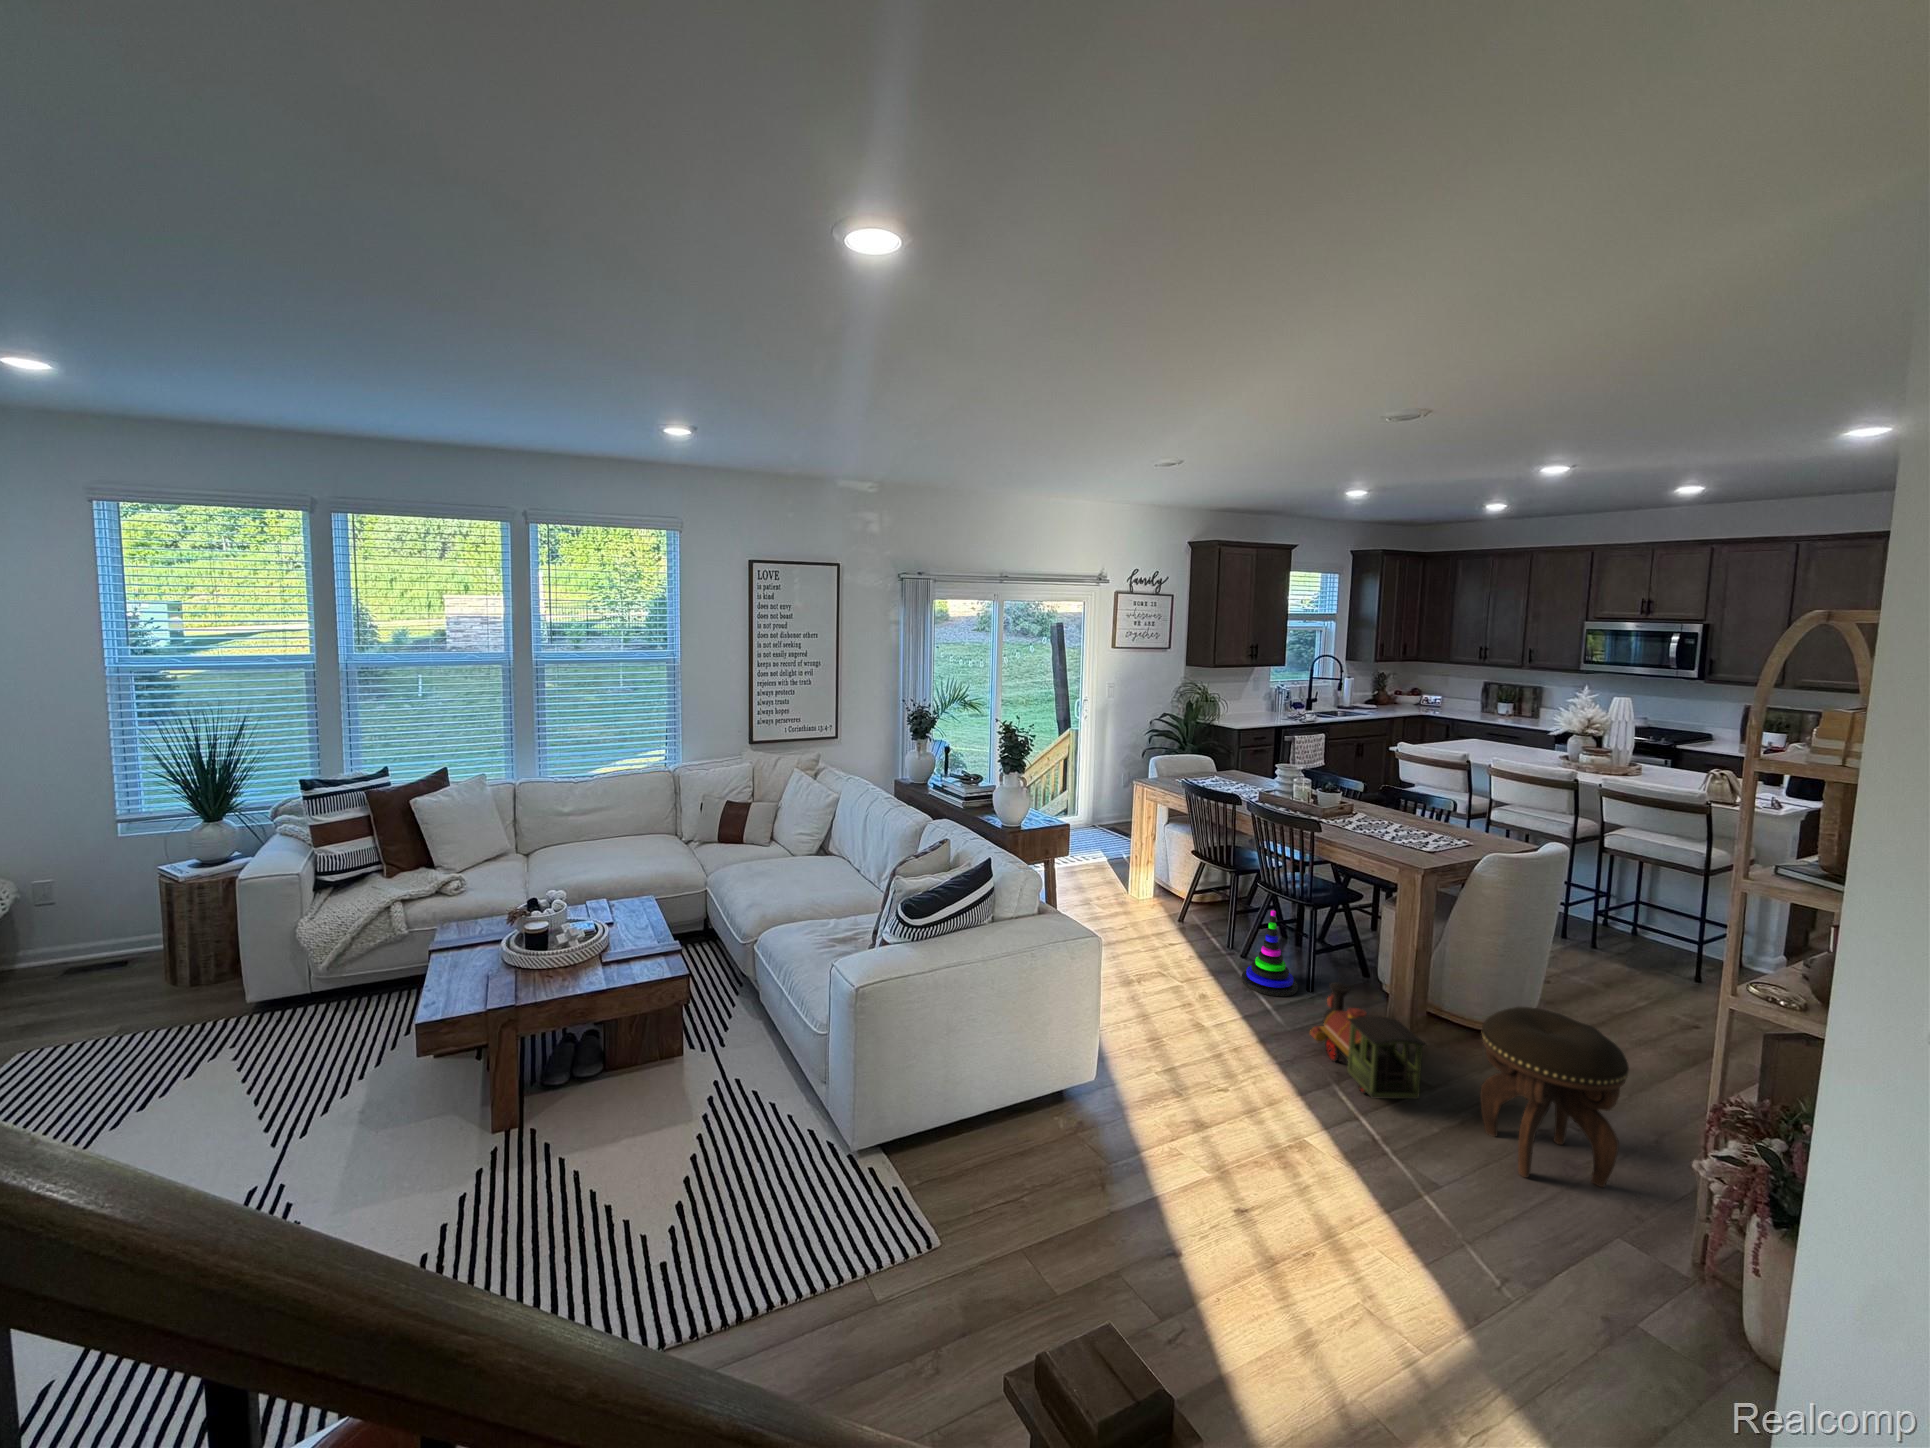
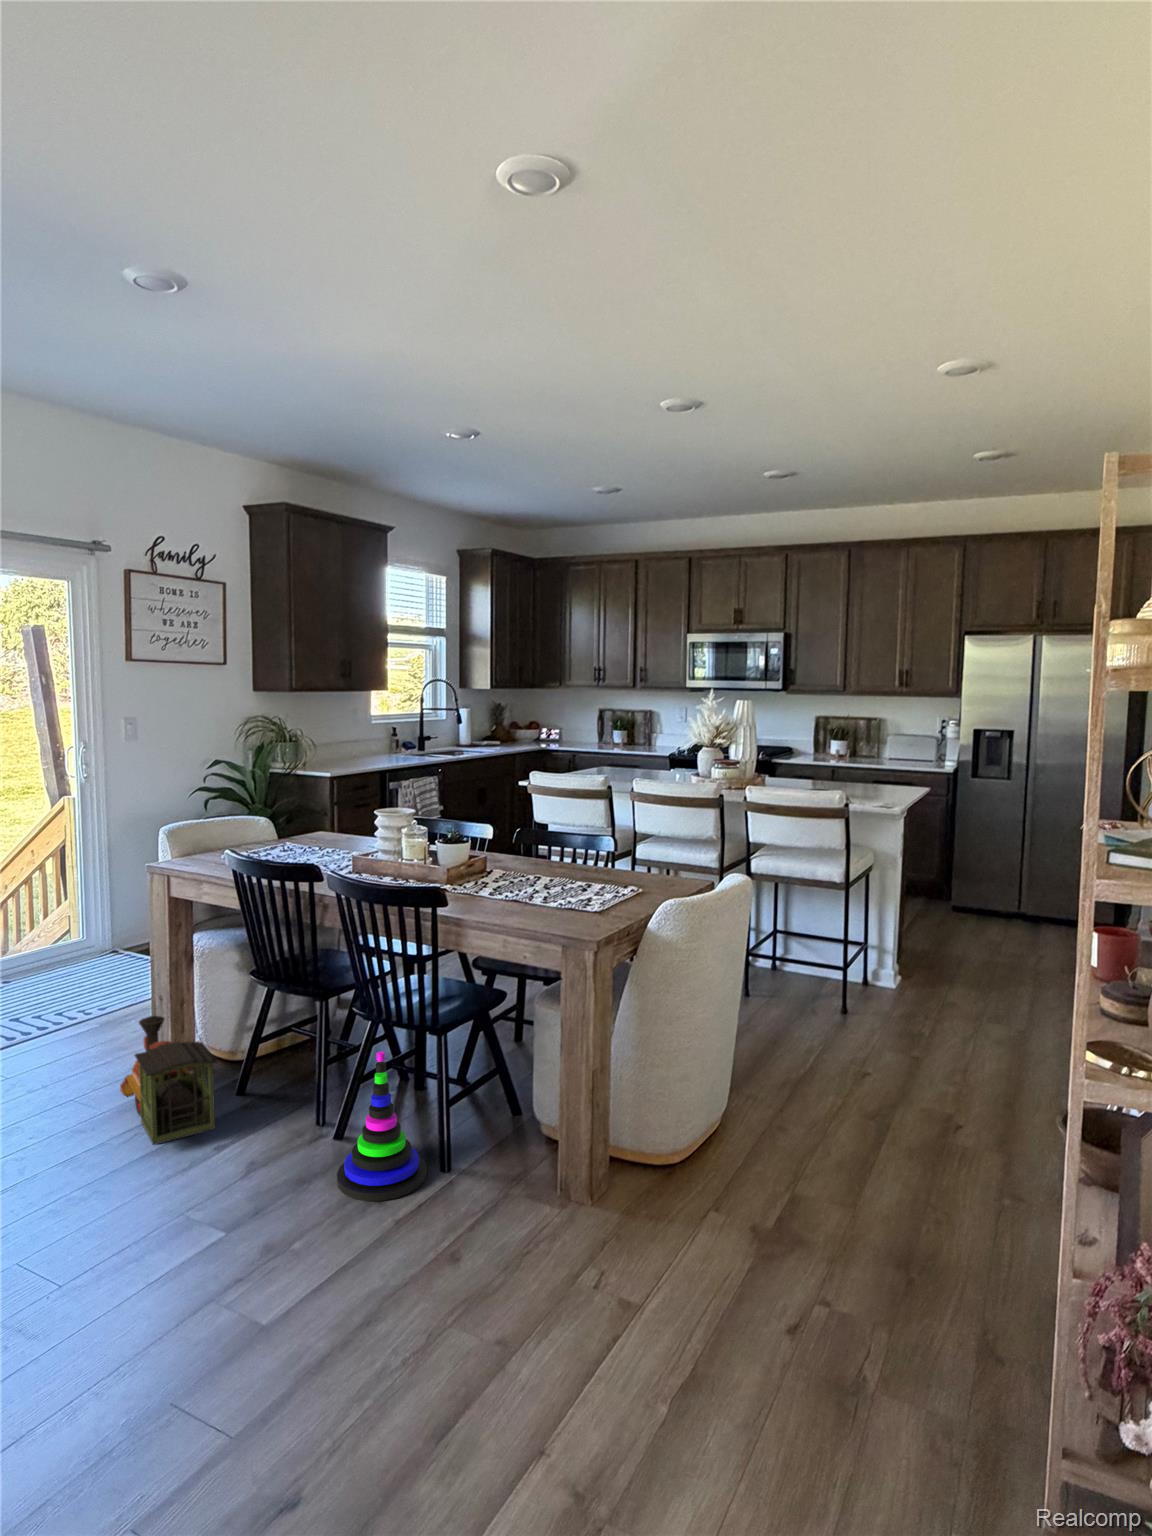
toy train: present [1310,982,1426,1099] -> present [120,1016,217,1145]
footstool: present [1480,1007,1629,1188] -> none [713,1137,909,1445]

